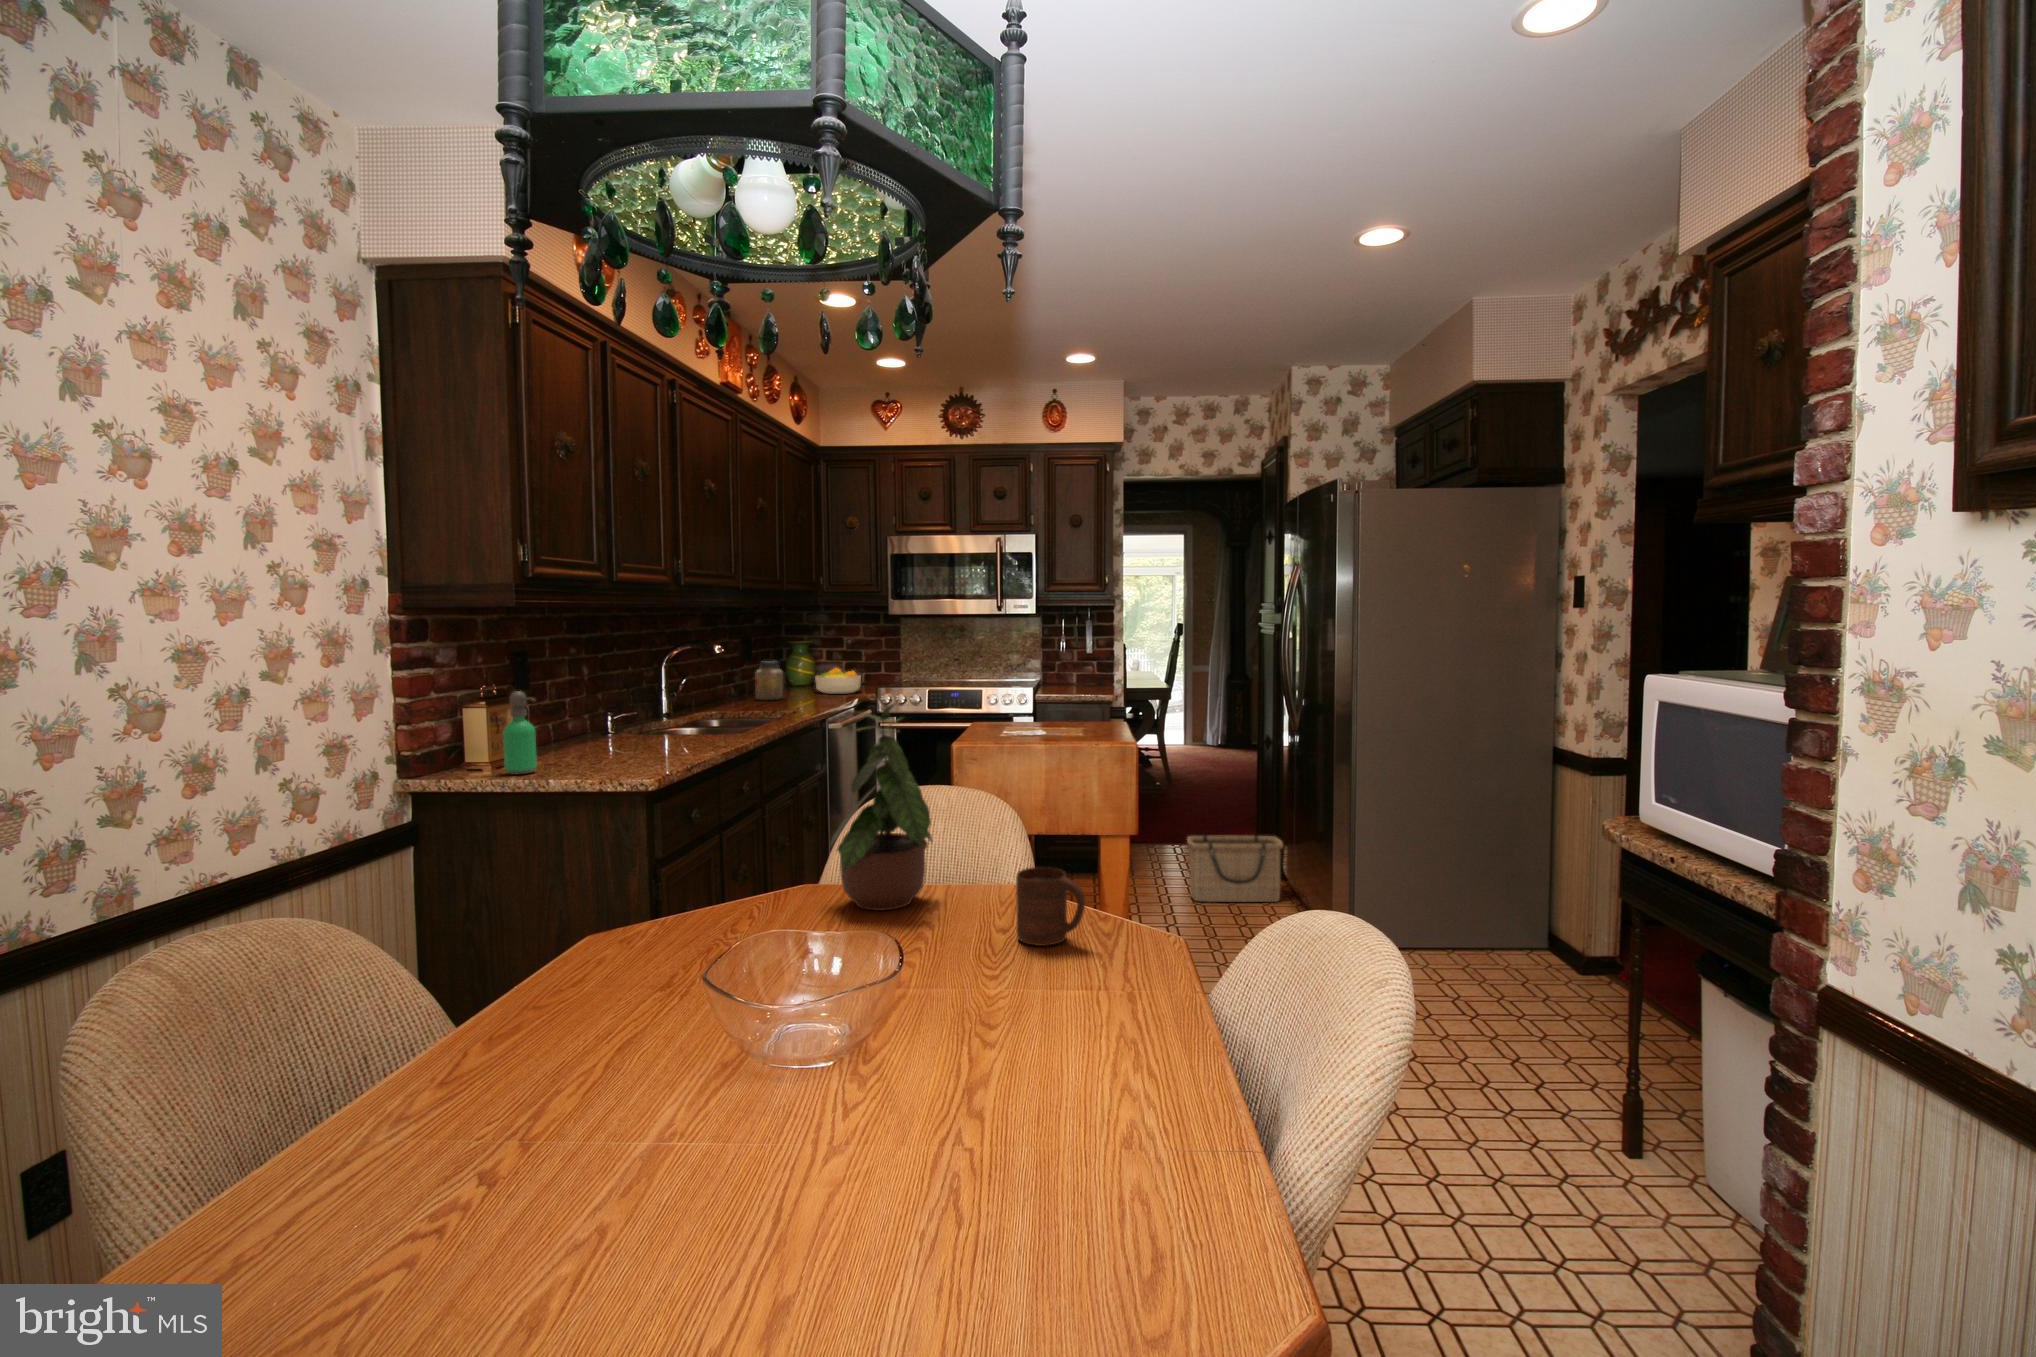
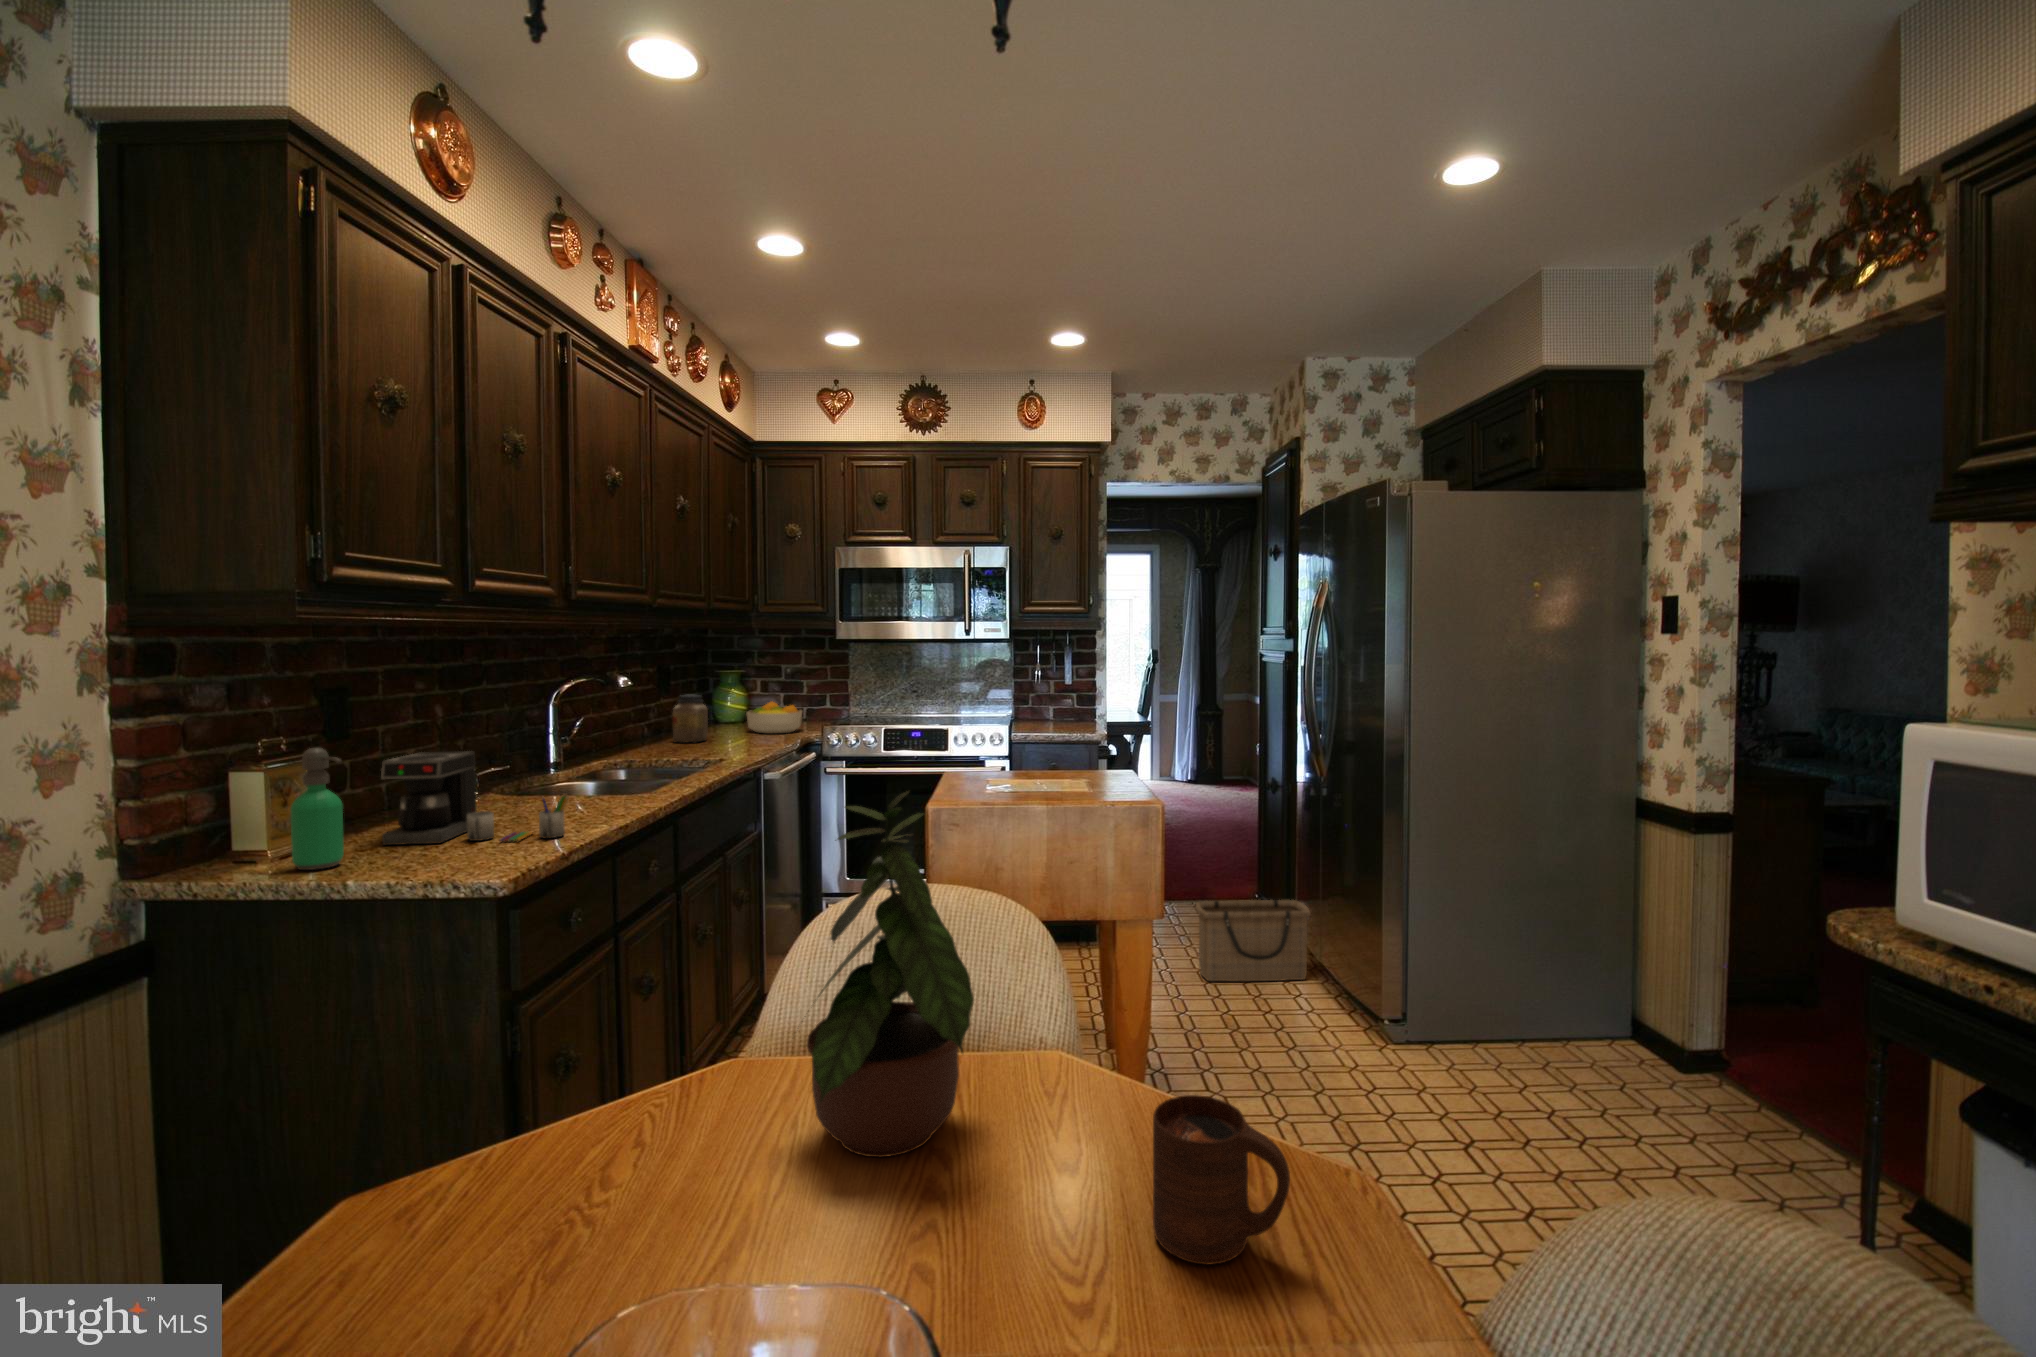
coffee maker: none [556,697,685,762] -> present [381,751,569,845]

